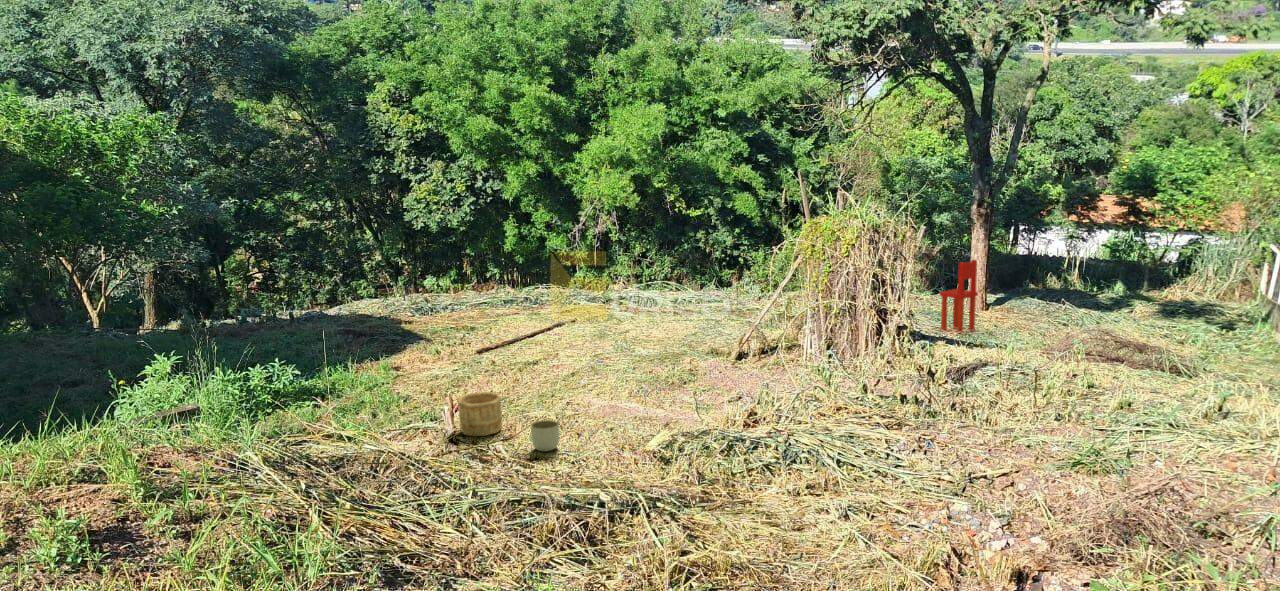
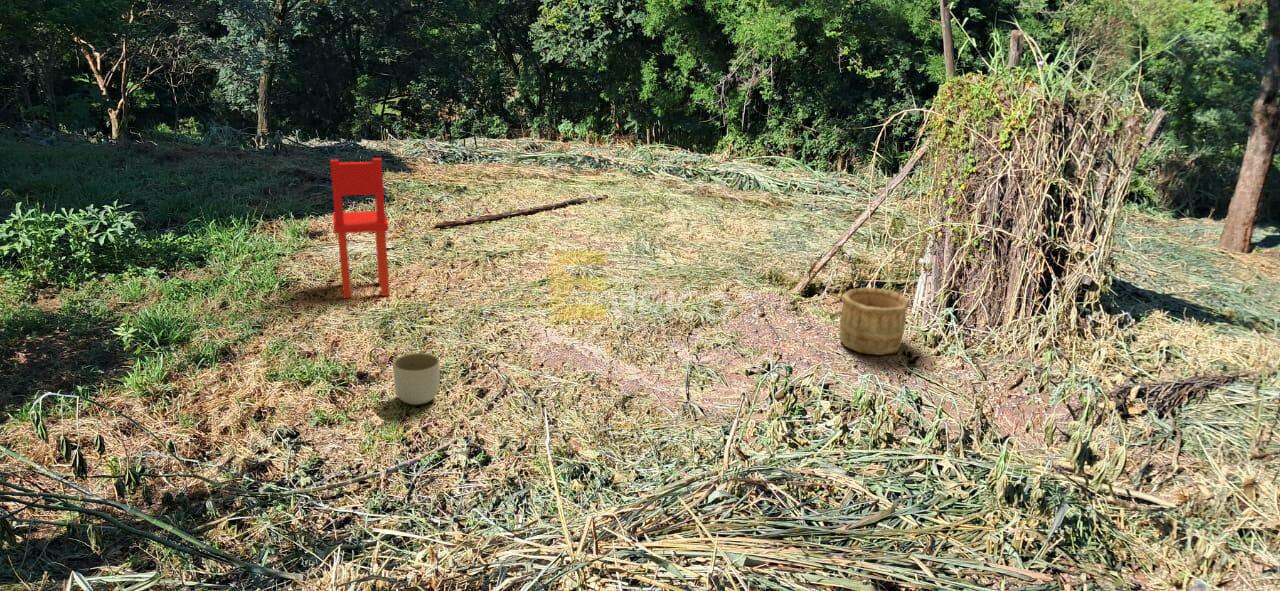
chair: present [940,260,978,333] -> present [330,158,390,298]
wooden bucket: present [457,392,502,436] -> present [839,287,910,355]

